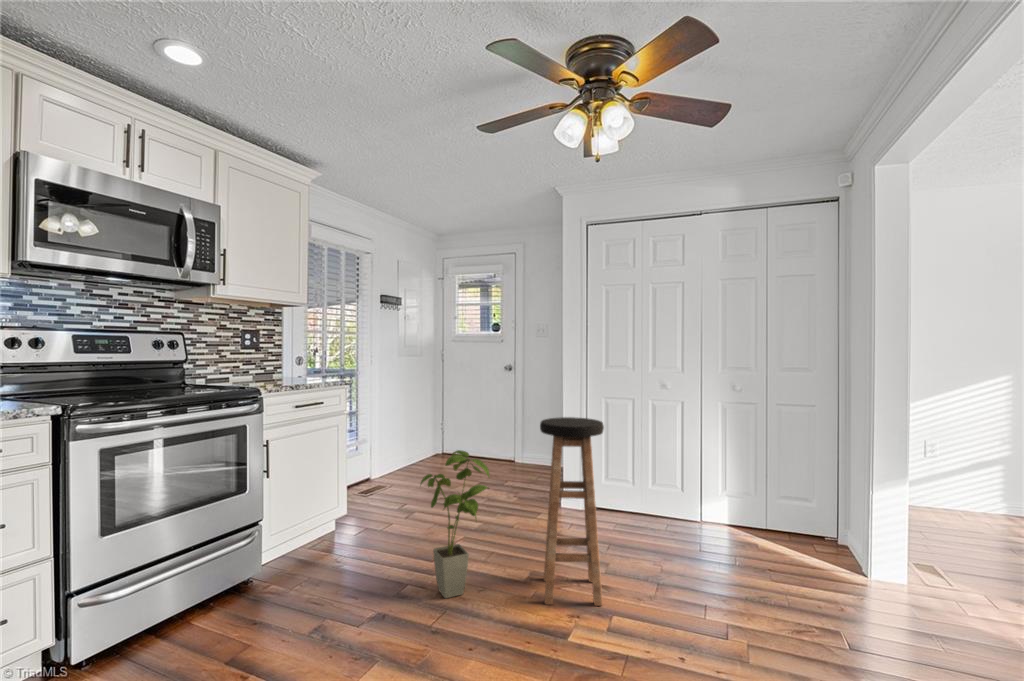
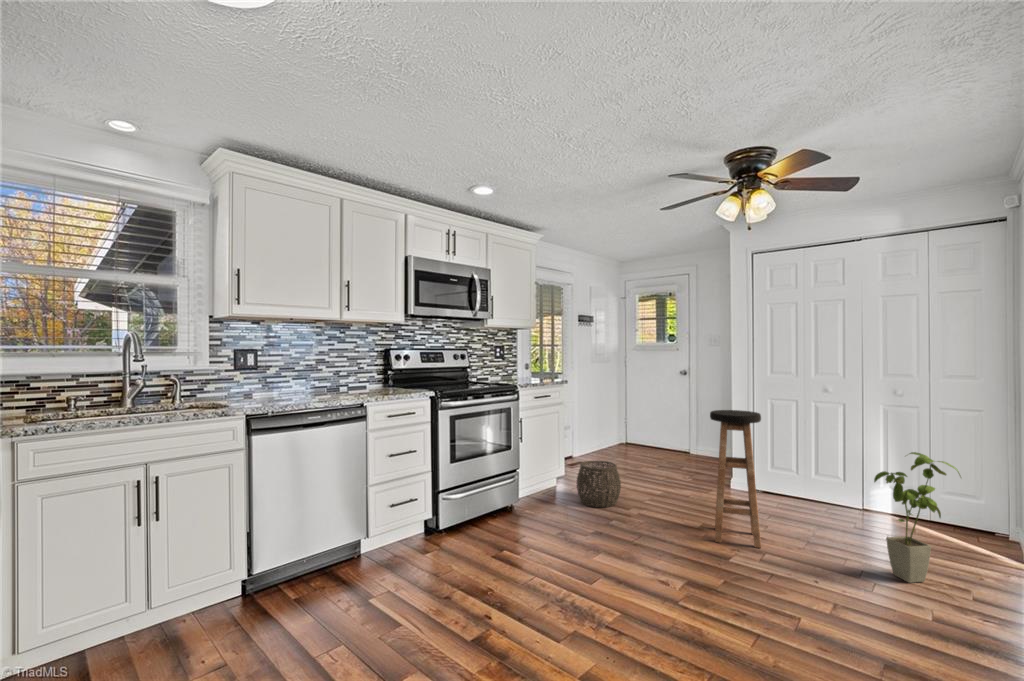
house plant: present [421,450,489,598] -> present [874,452,960,583]
woven basket: none [358,492,423,564] -> present [576,460,621,507]

